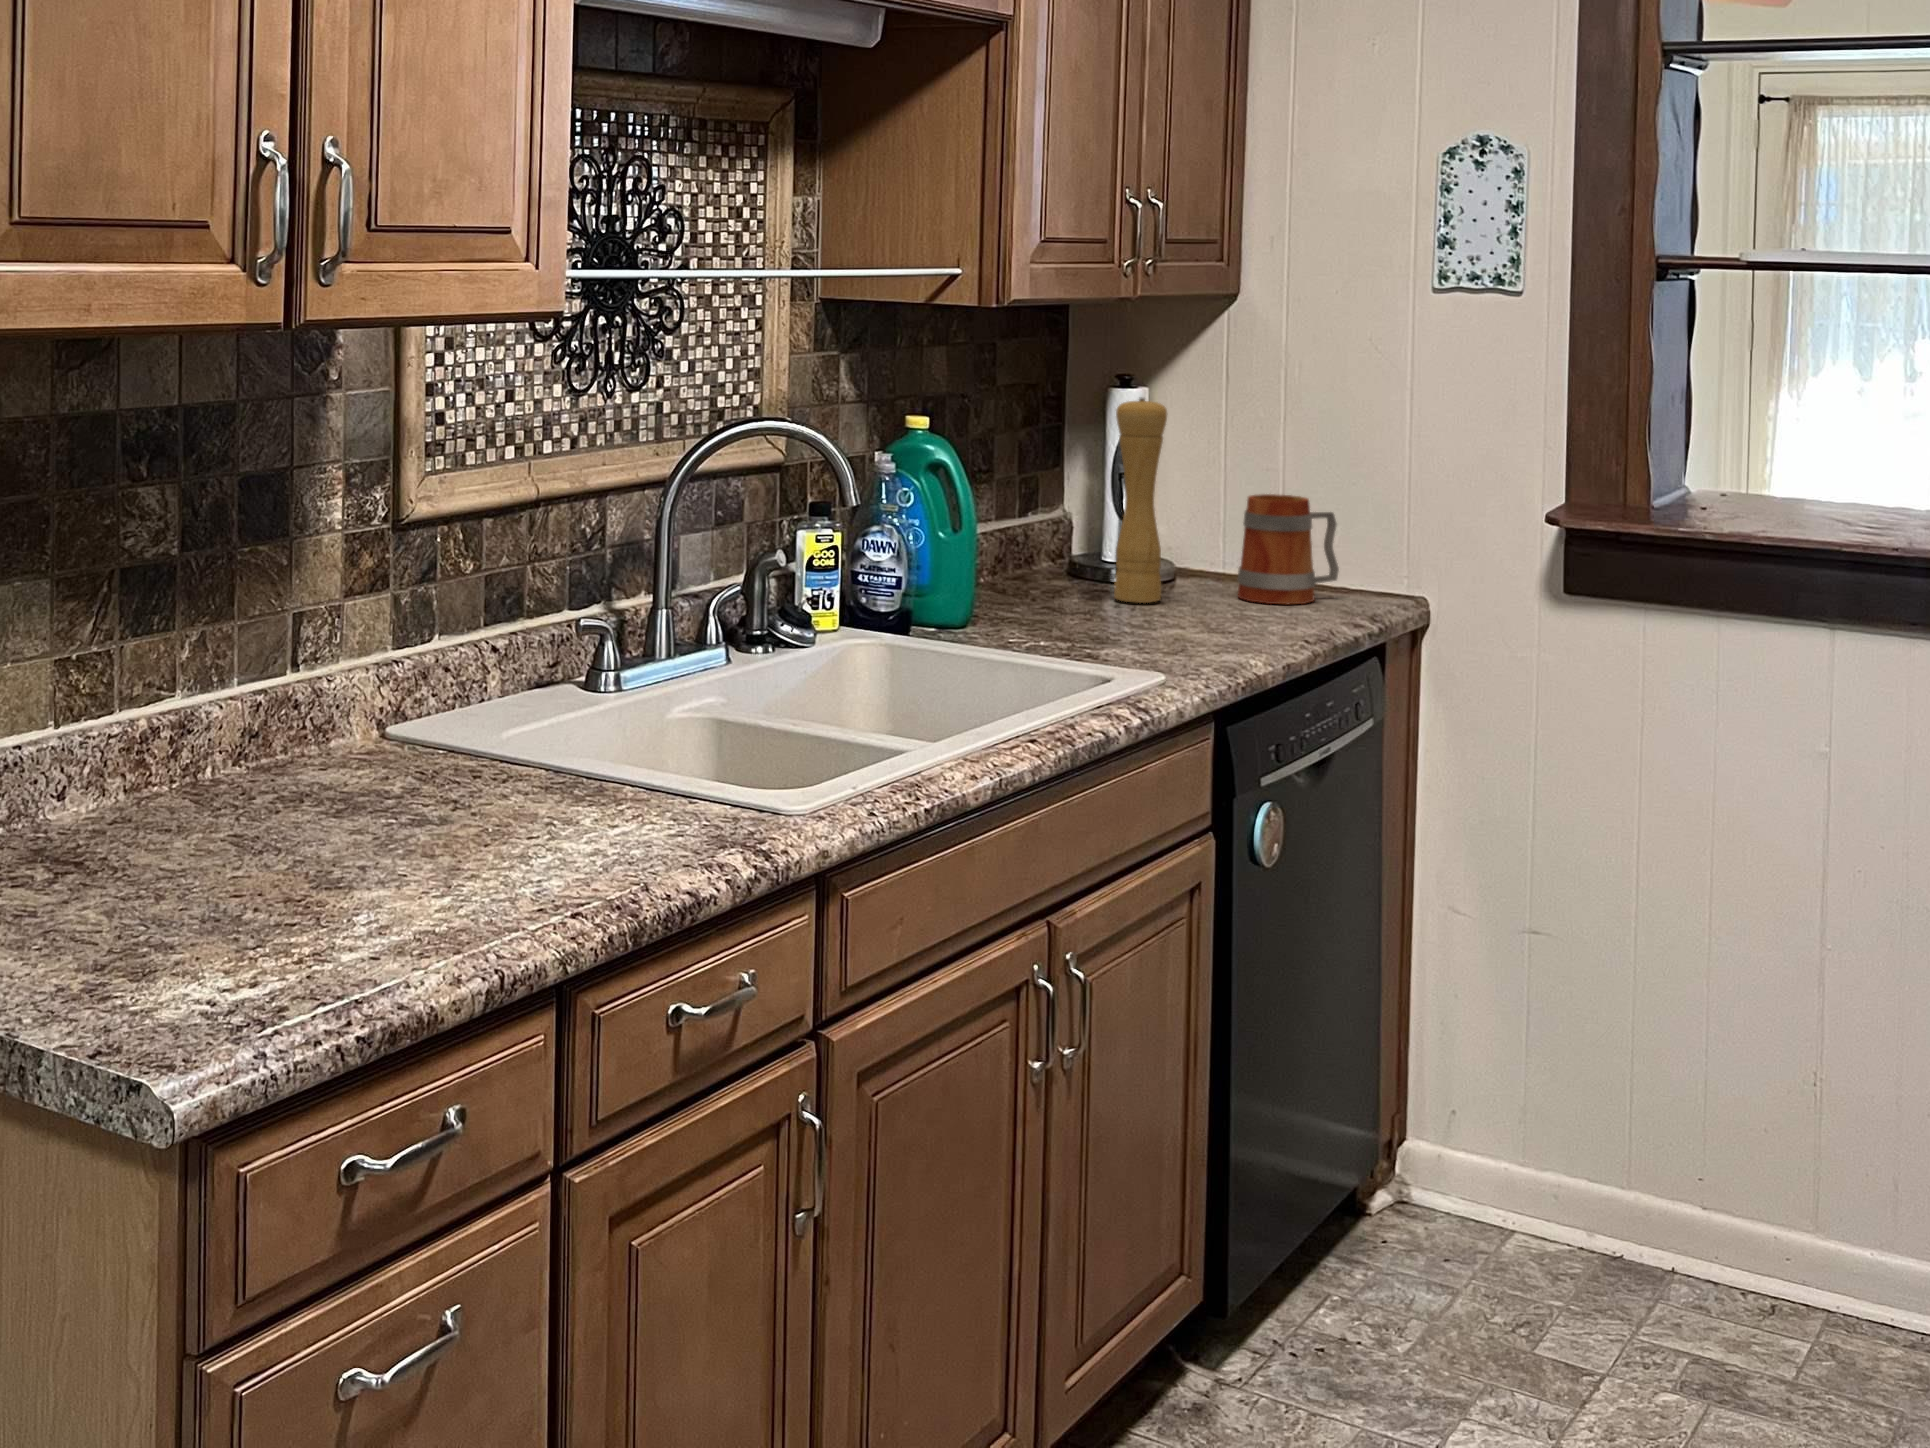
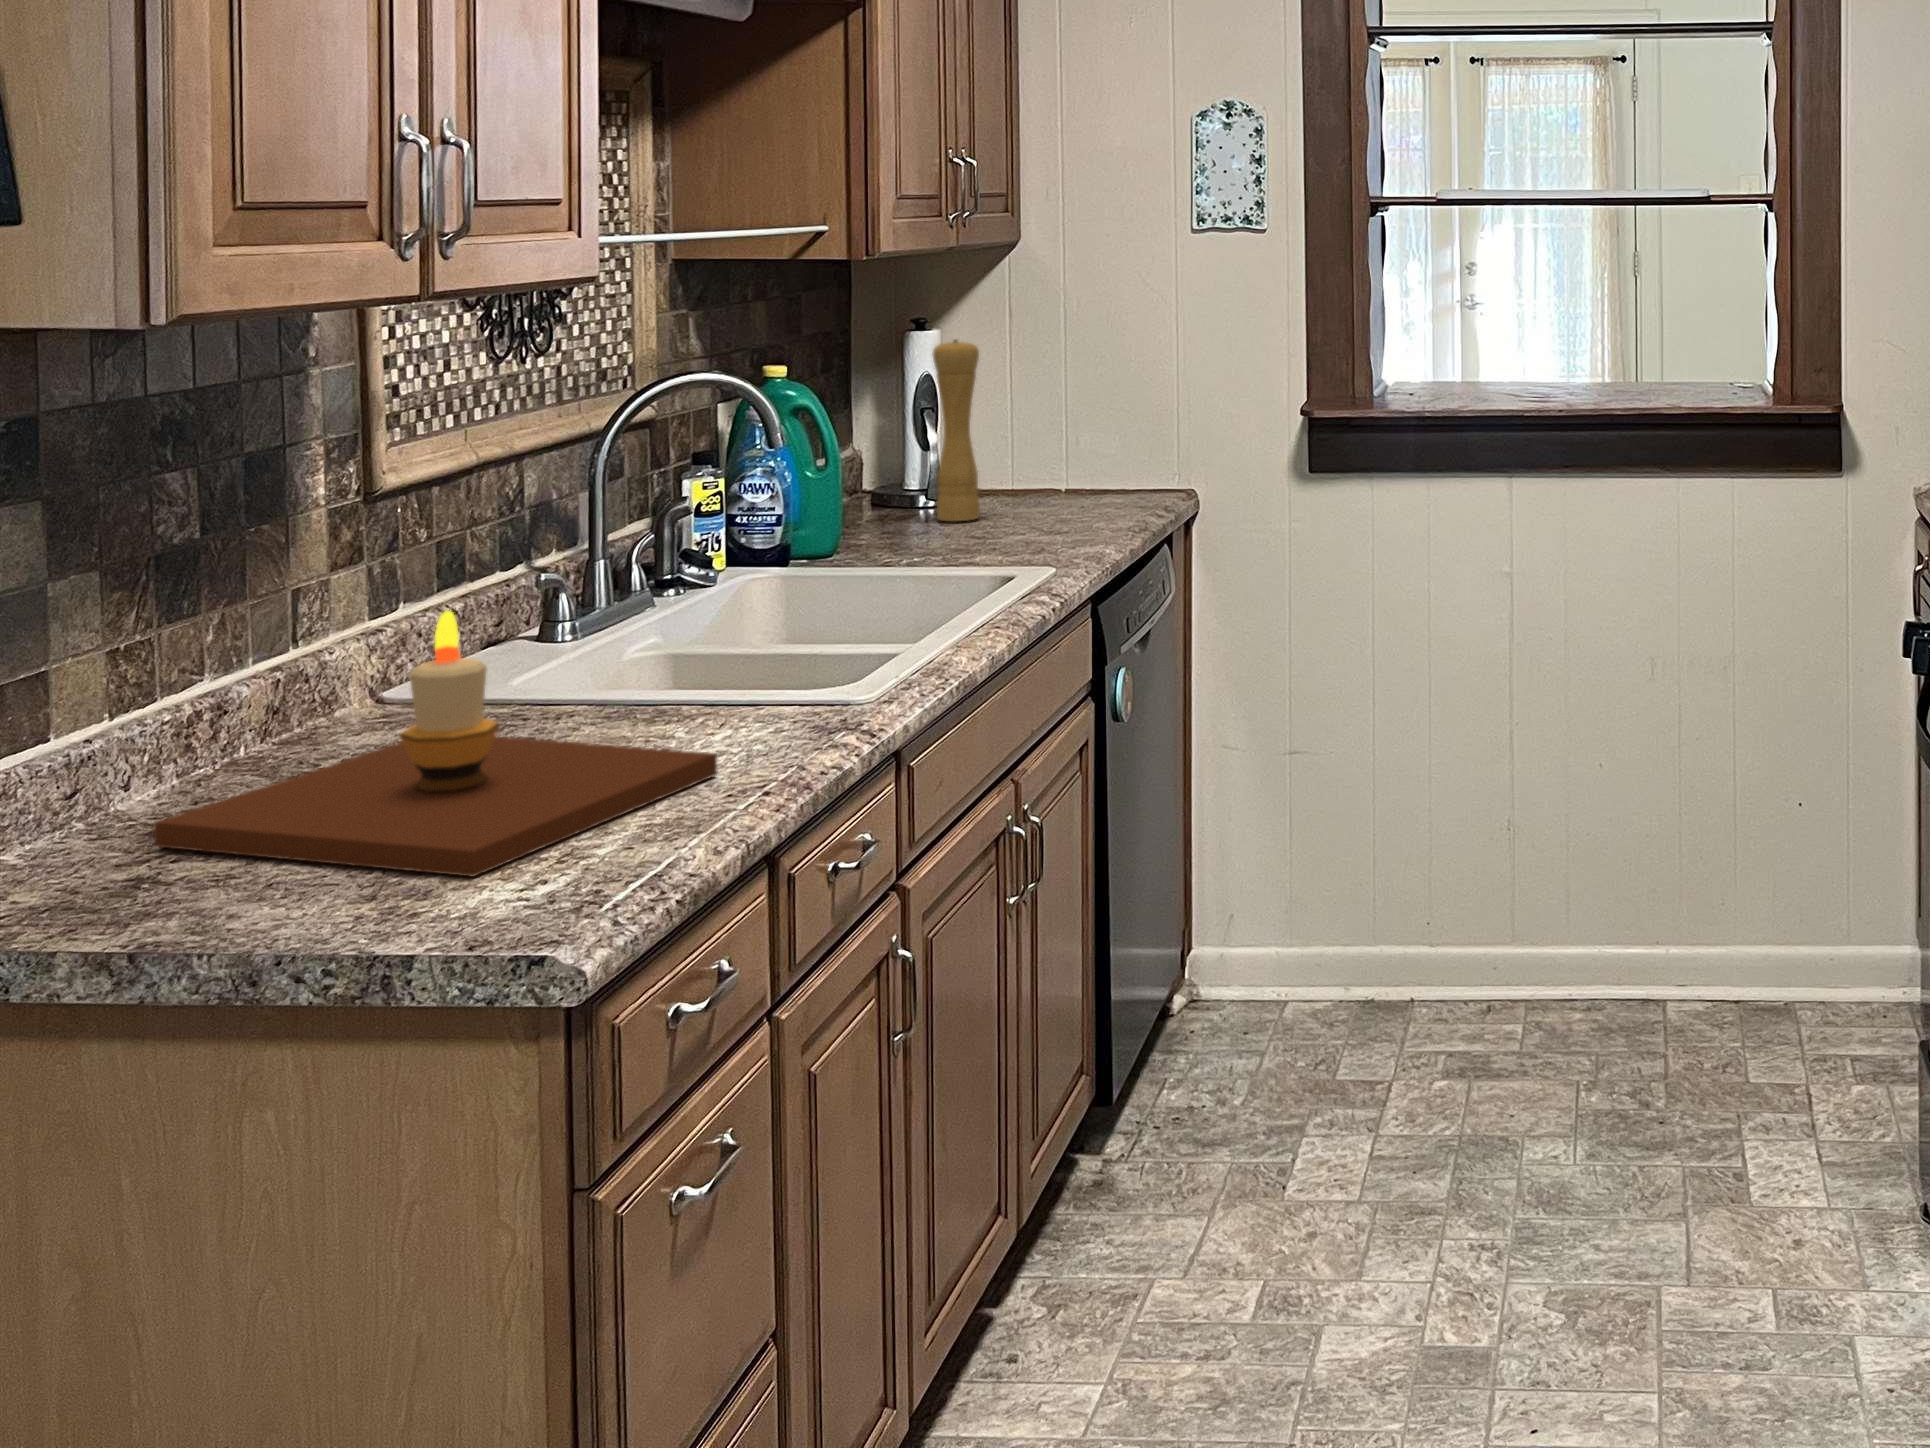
mug: present [1238,494,1339,604] -> none [1038,417,1123,511]
candle: none [24,660,556,960] -> present [154,611,718,877]

